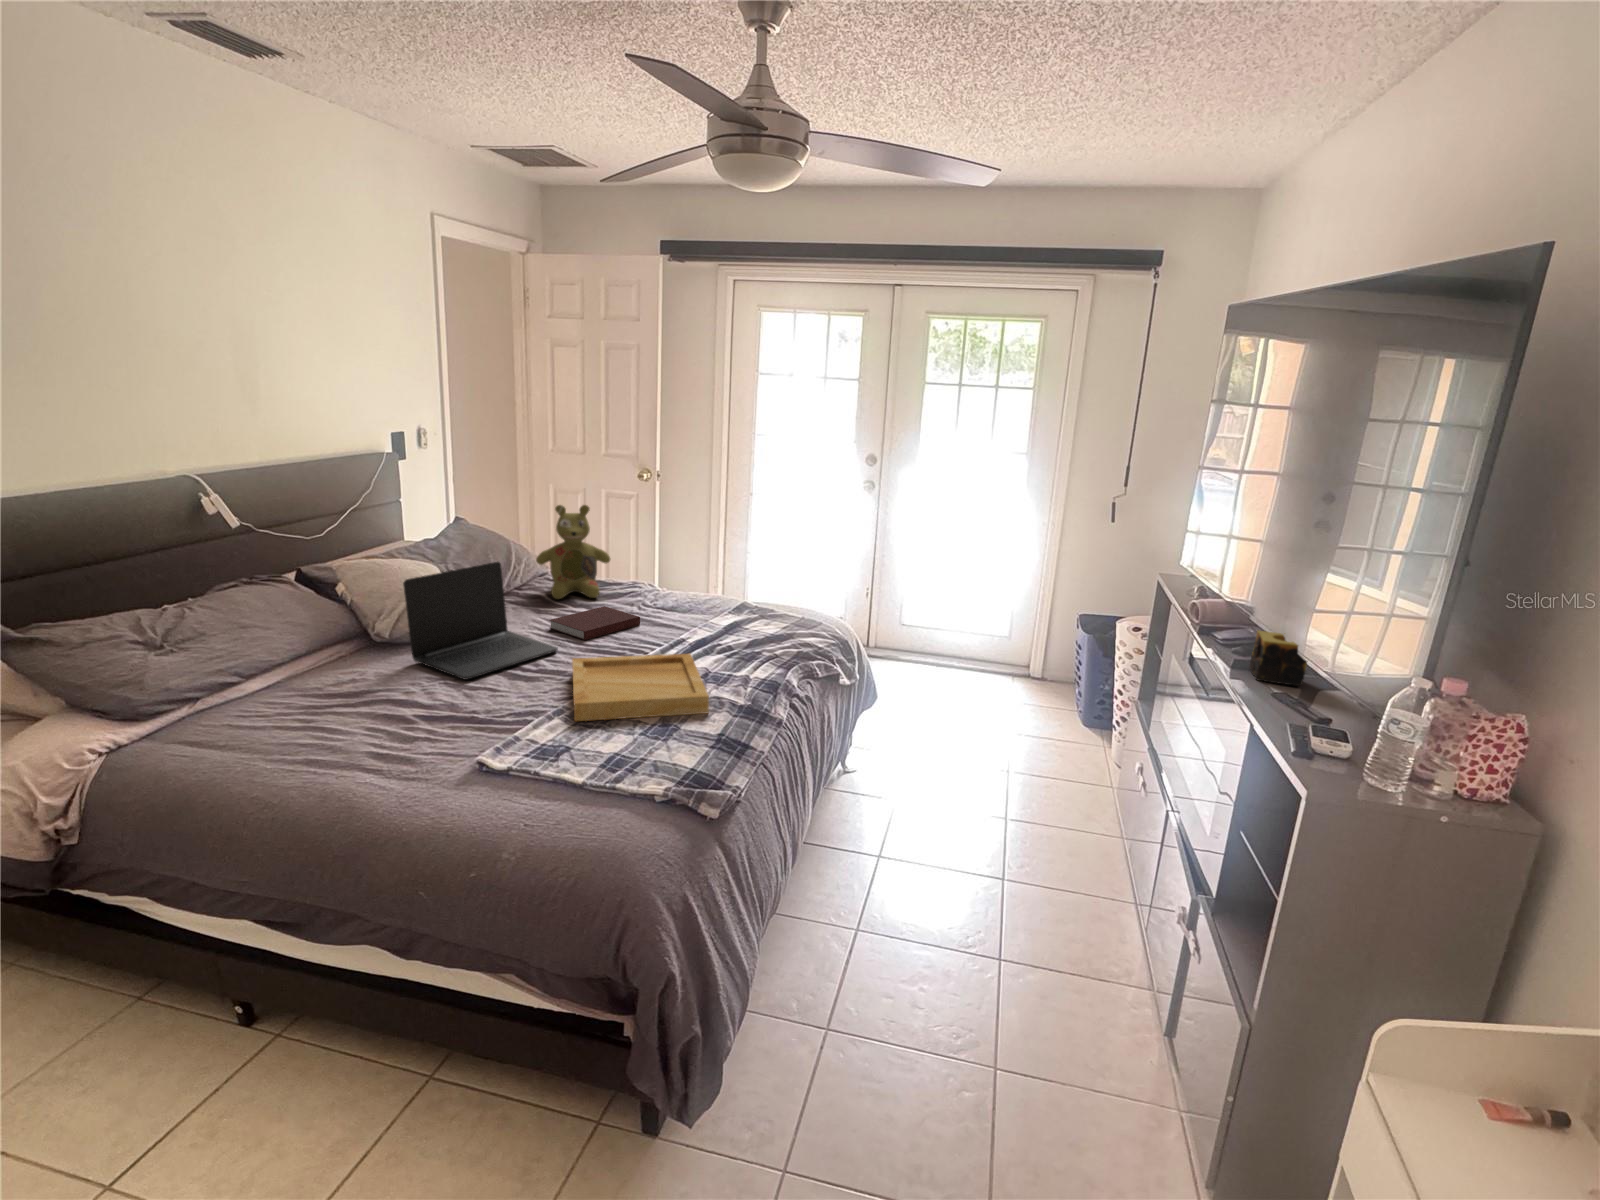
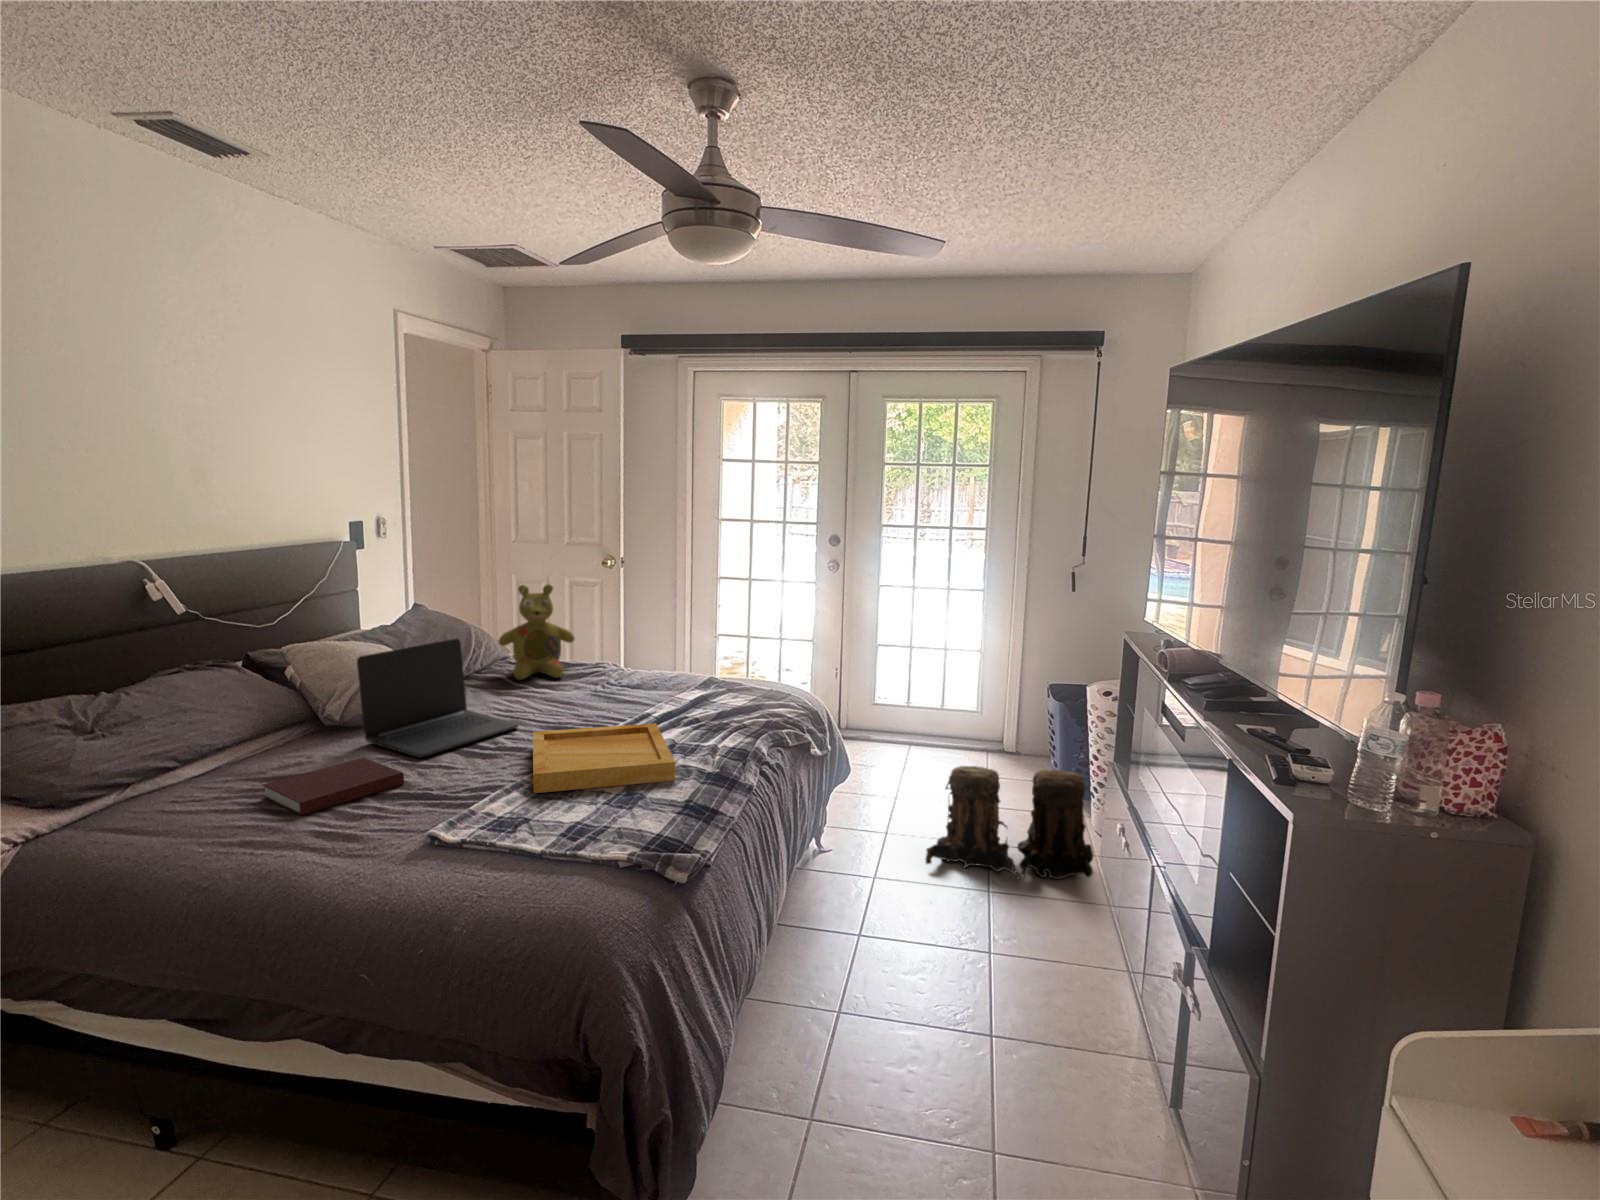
notebook: present [549,606,640,640] -> present [262,758,404,816]
candle: present [1249,630,1308,686] -> none [1220,669,1280,722]
backpack: none [948,700,1114,814] -> present [925,766,1093,879]

